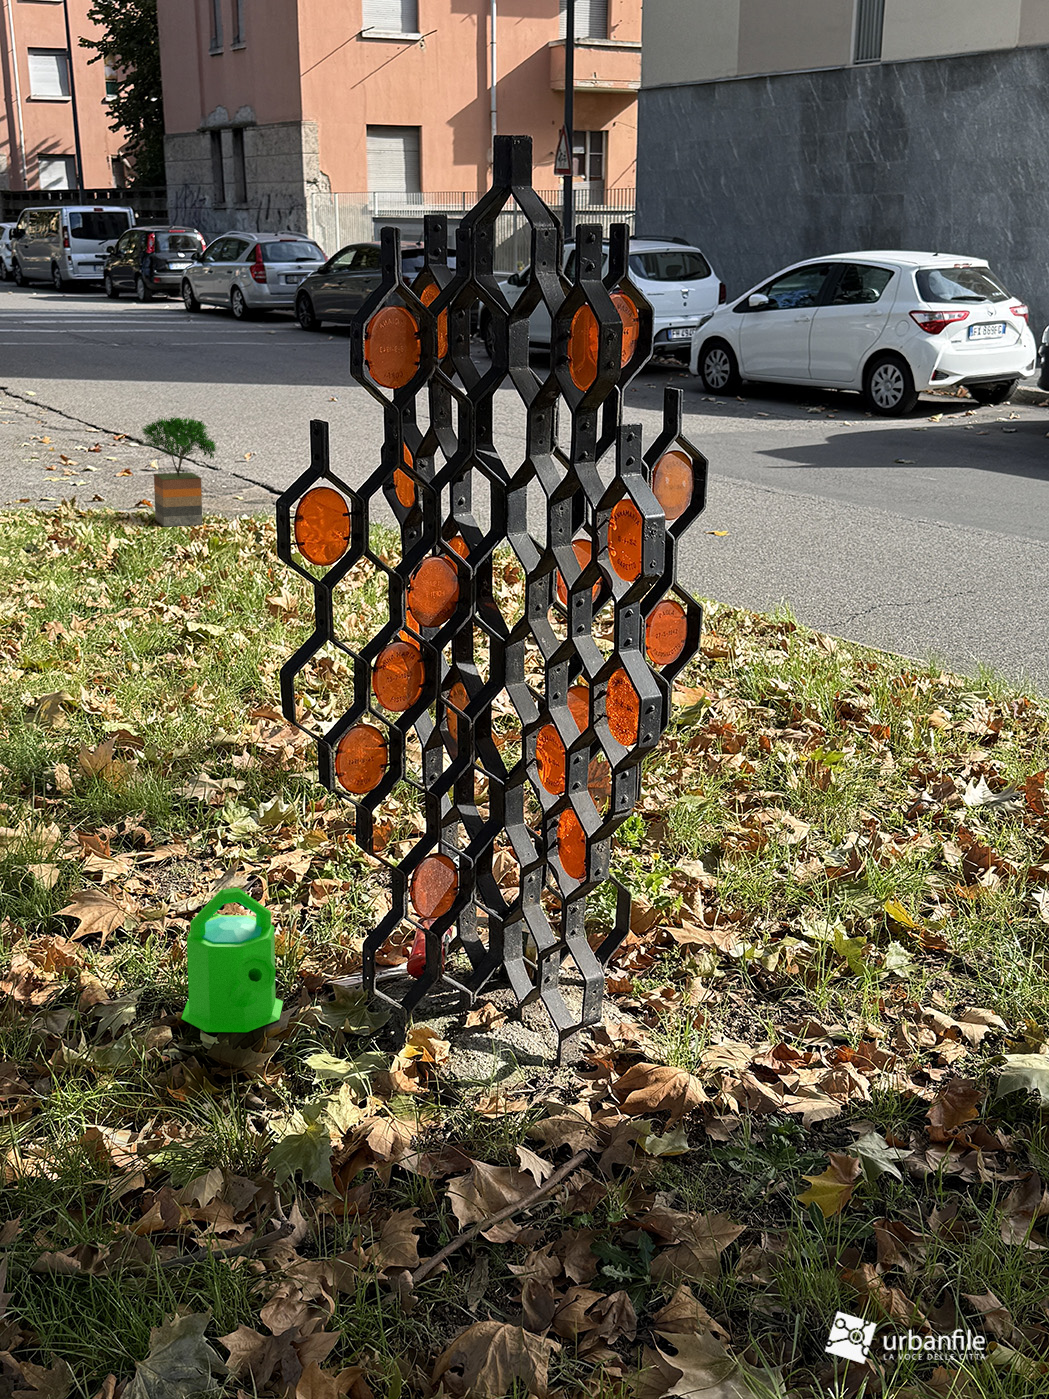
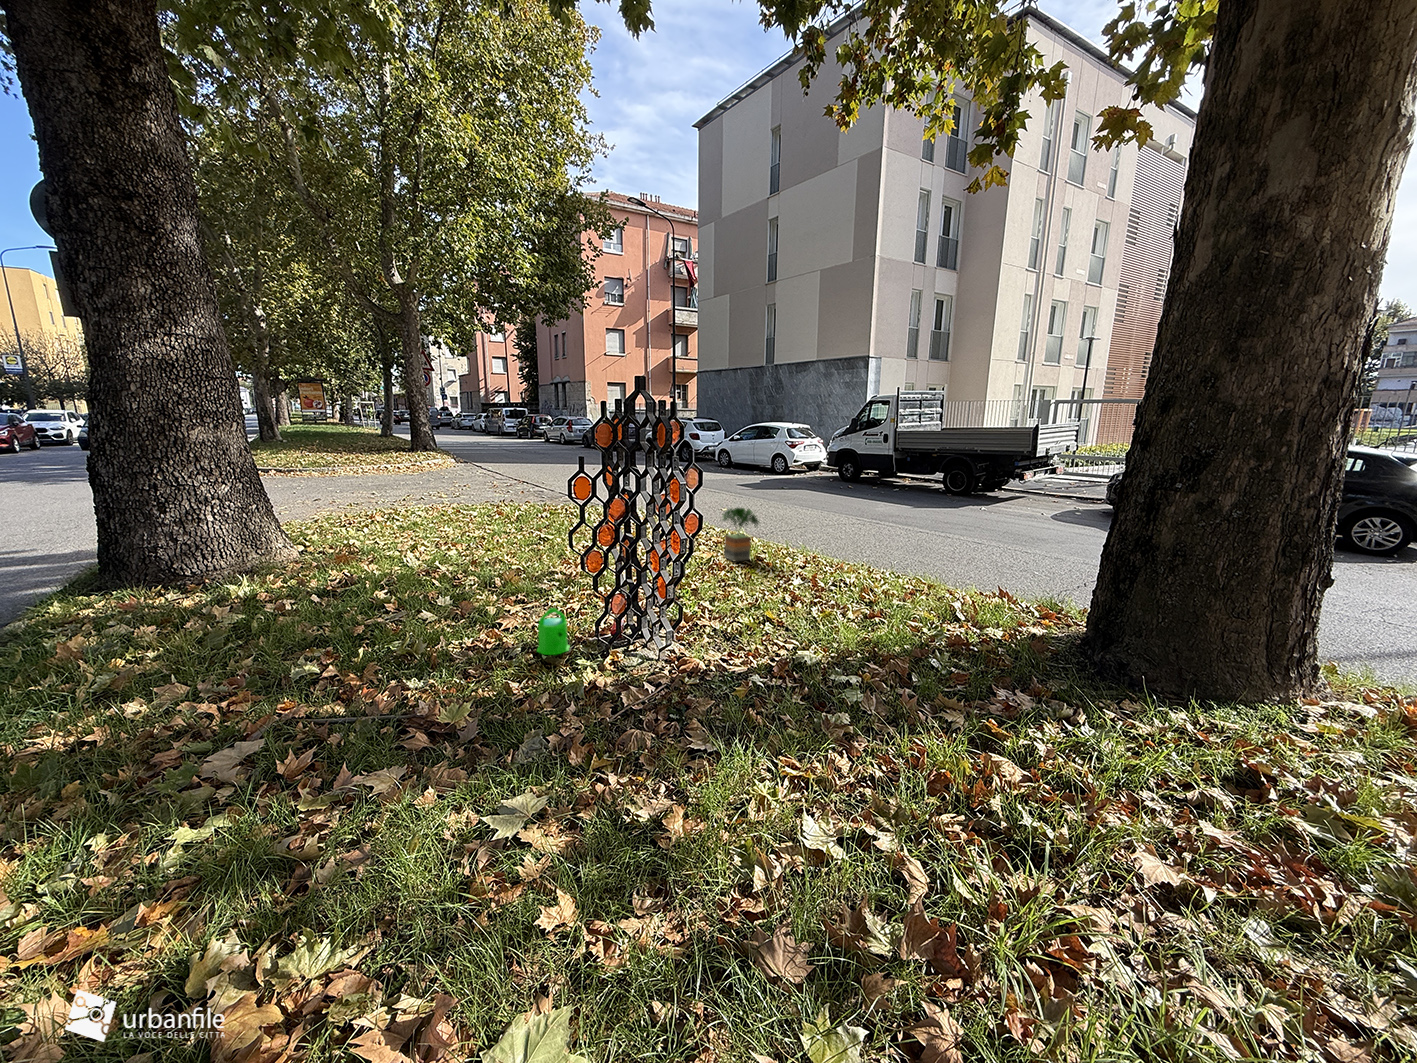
potted tree: present [143,417,216,526] -> present [722,508,759,561]

